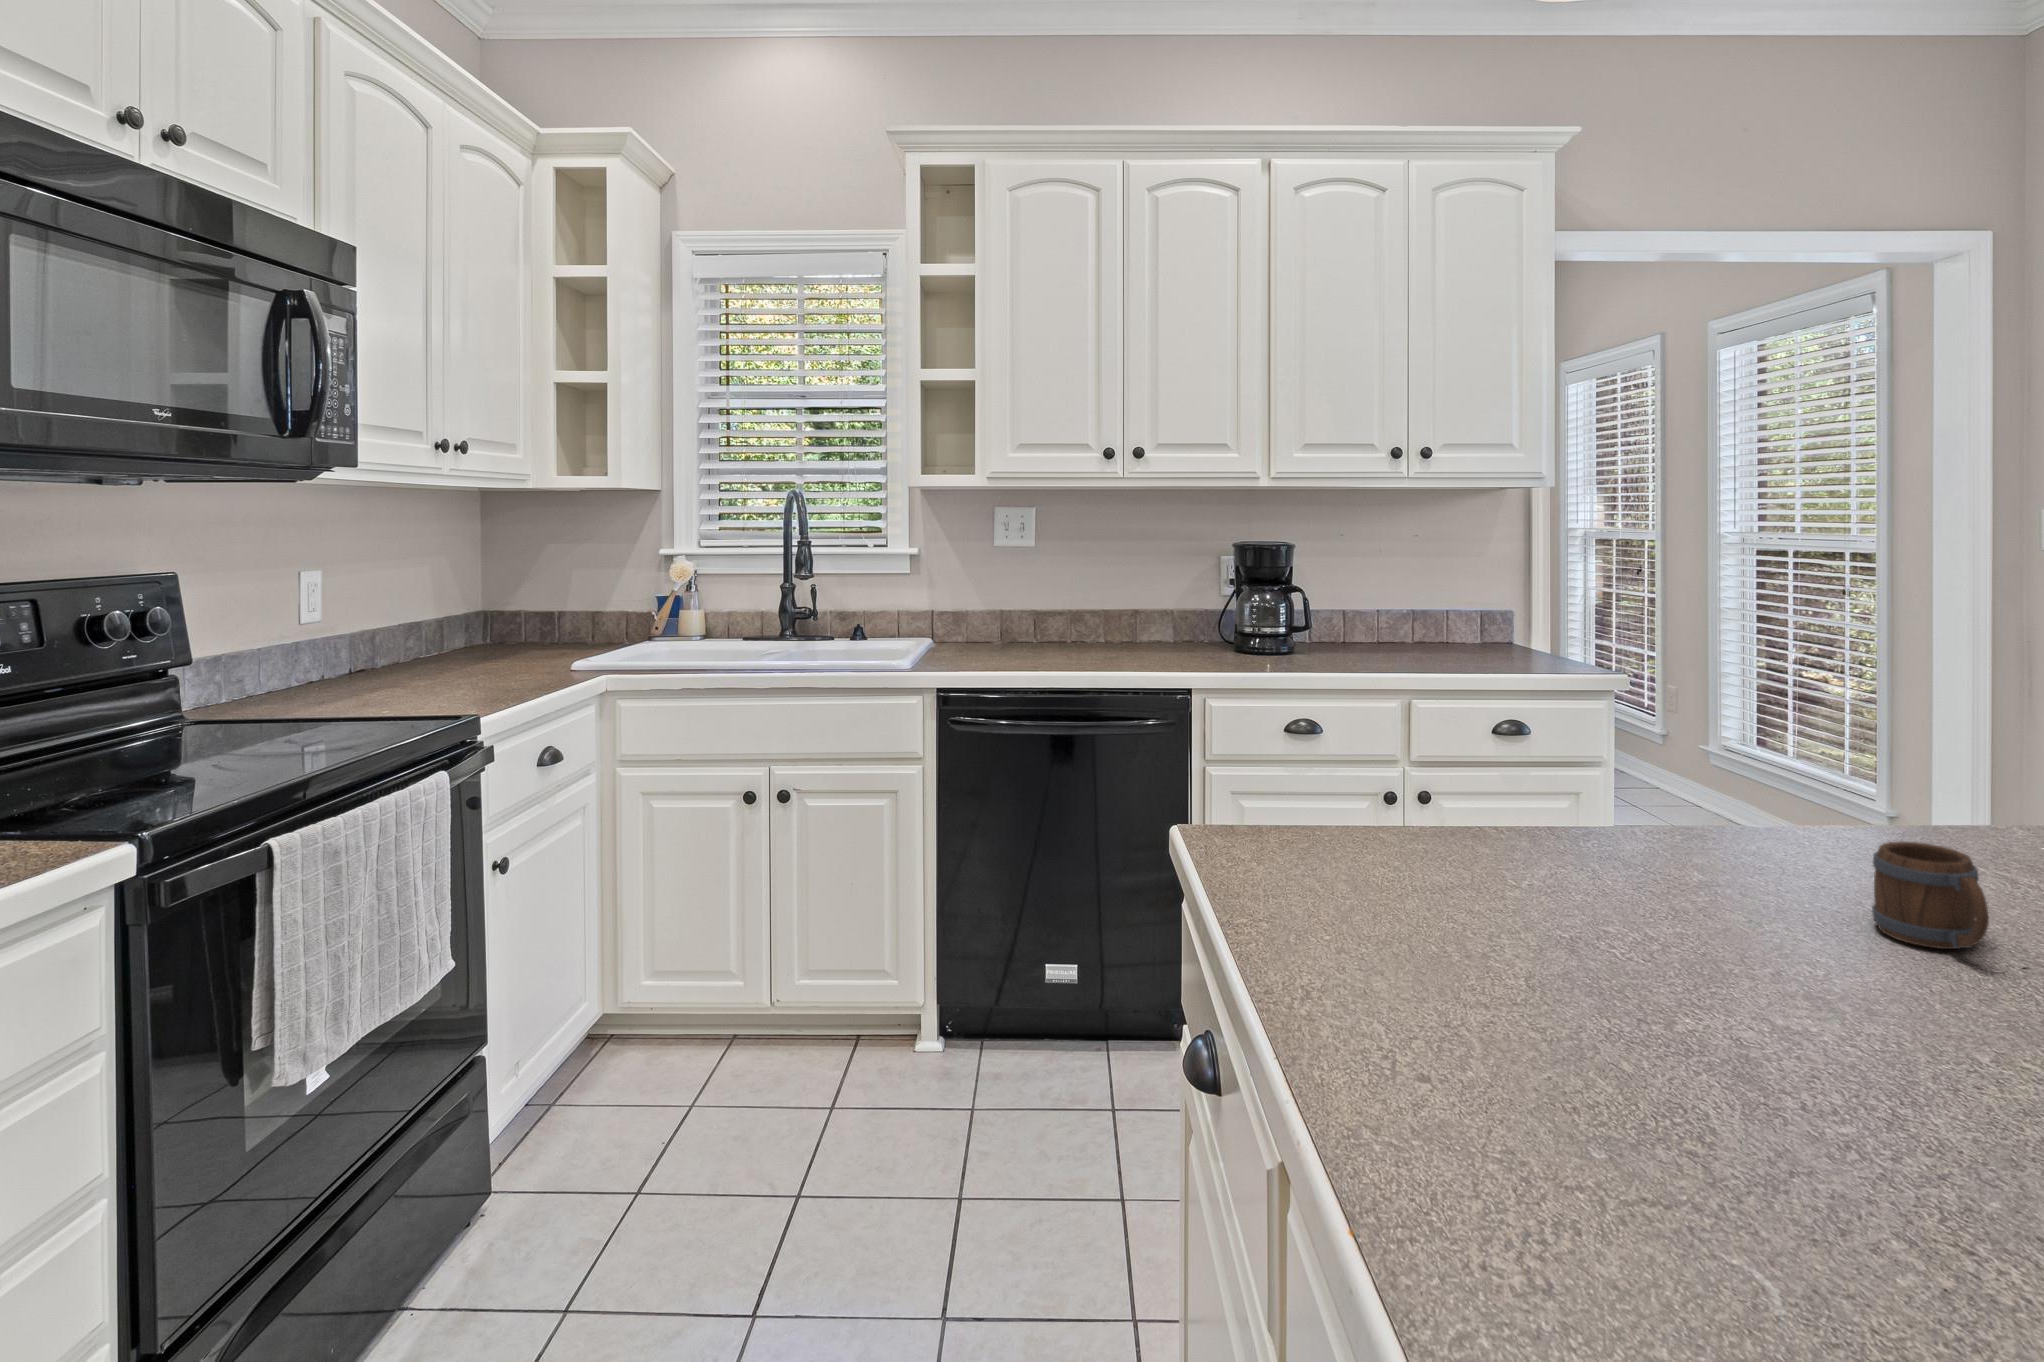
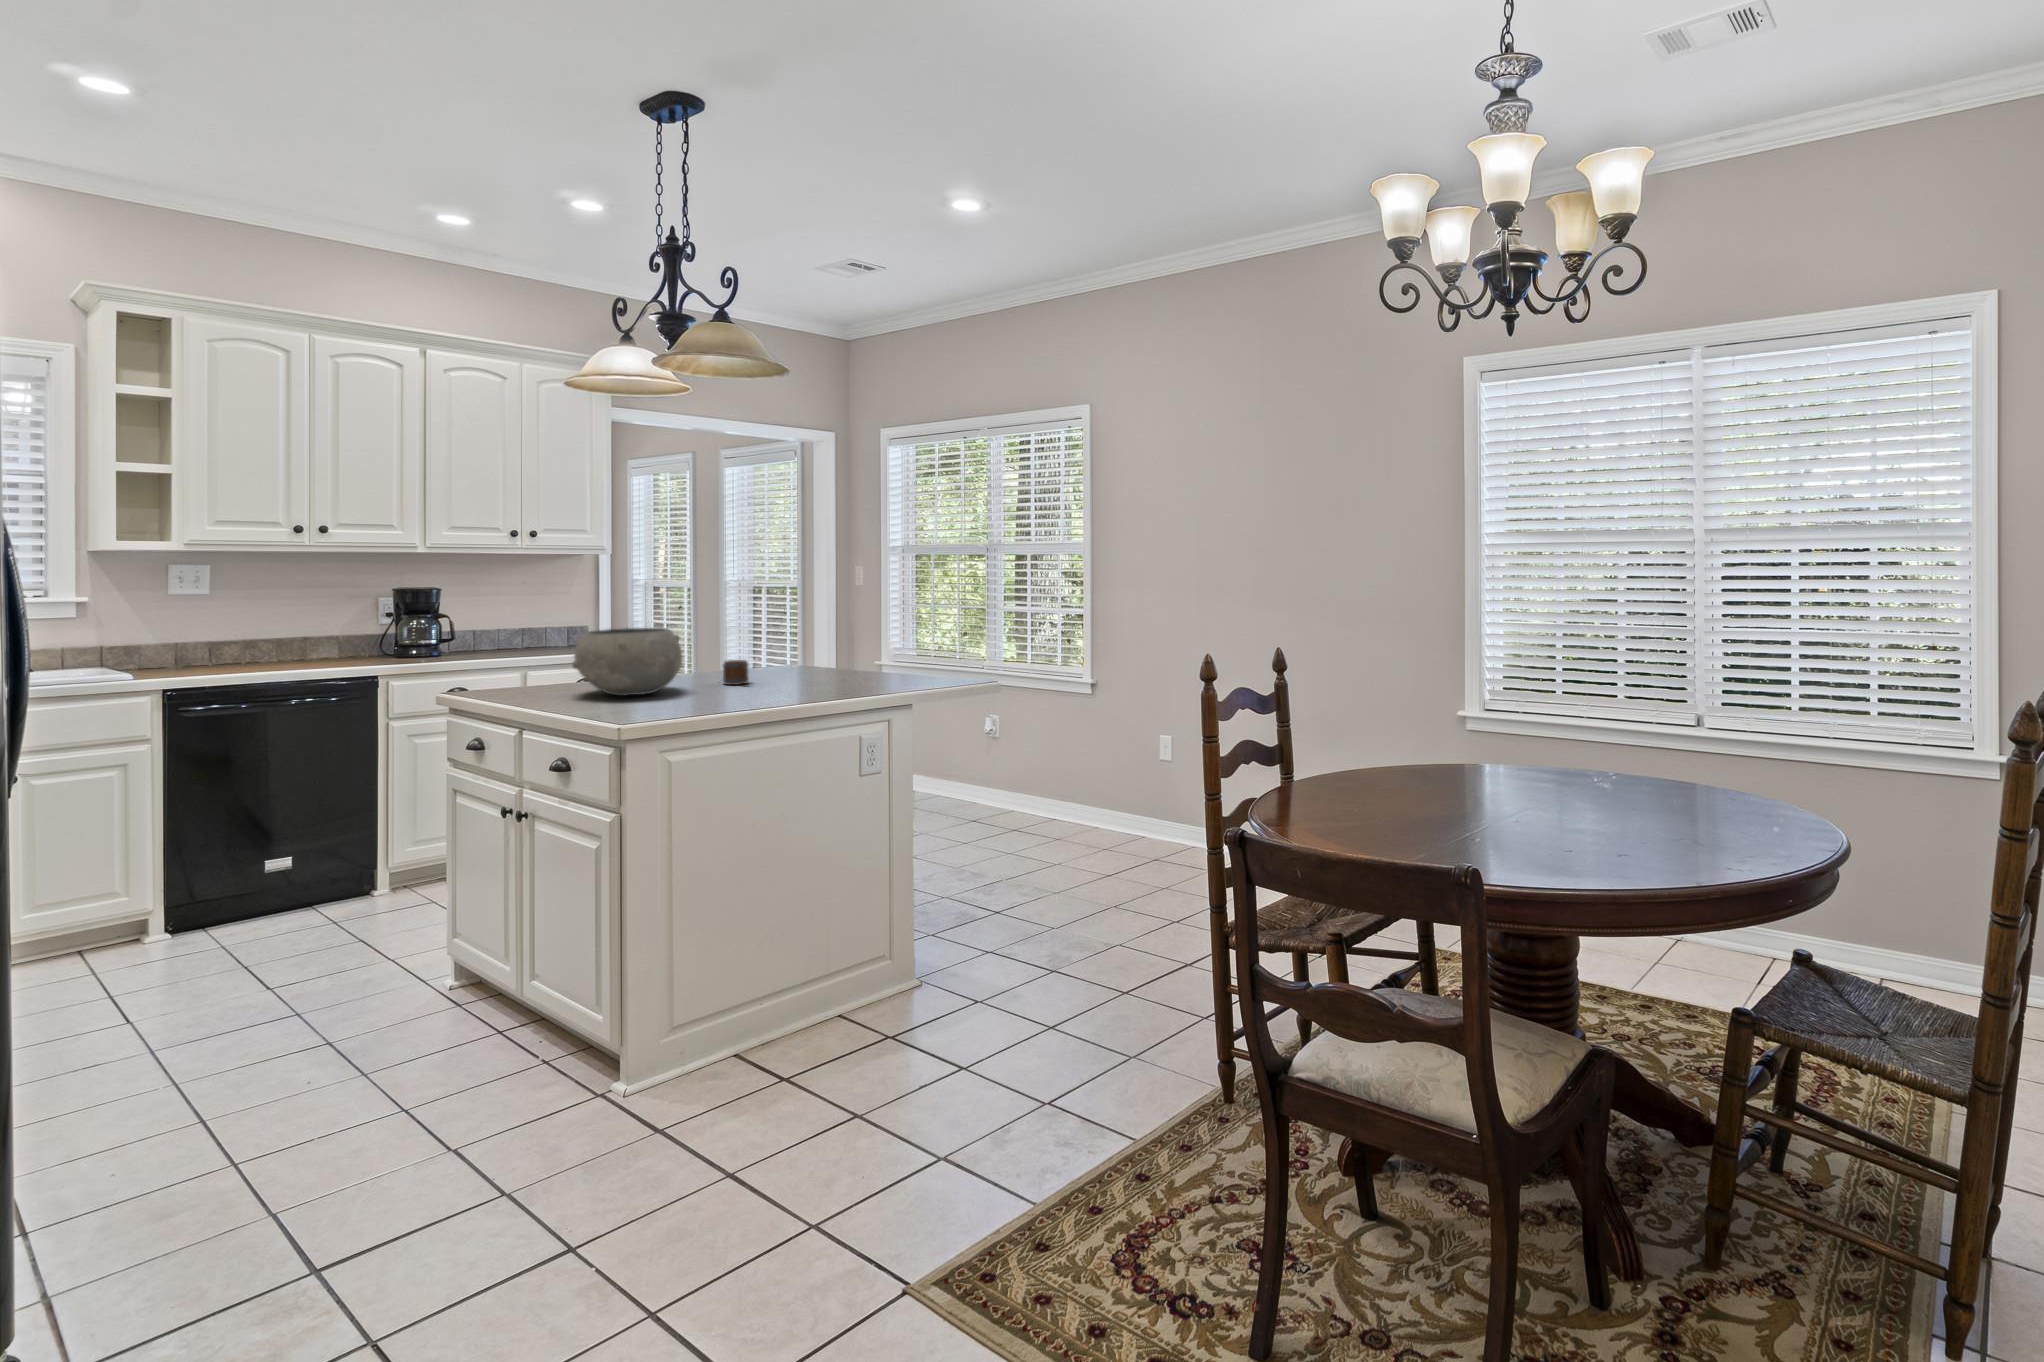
ceramic bowl: none [1383,704,1741,965] -> present [572,628,682,696]

